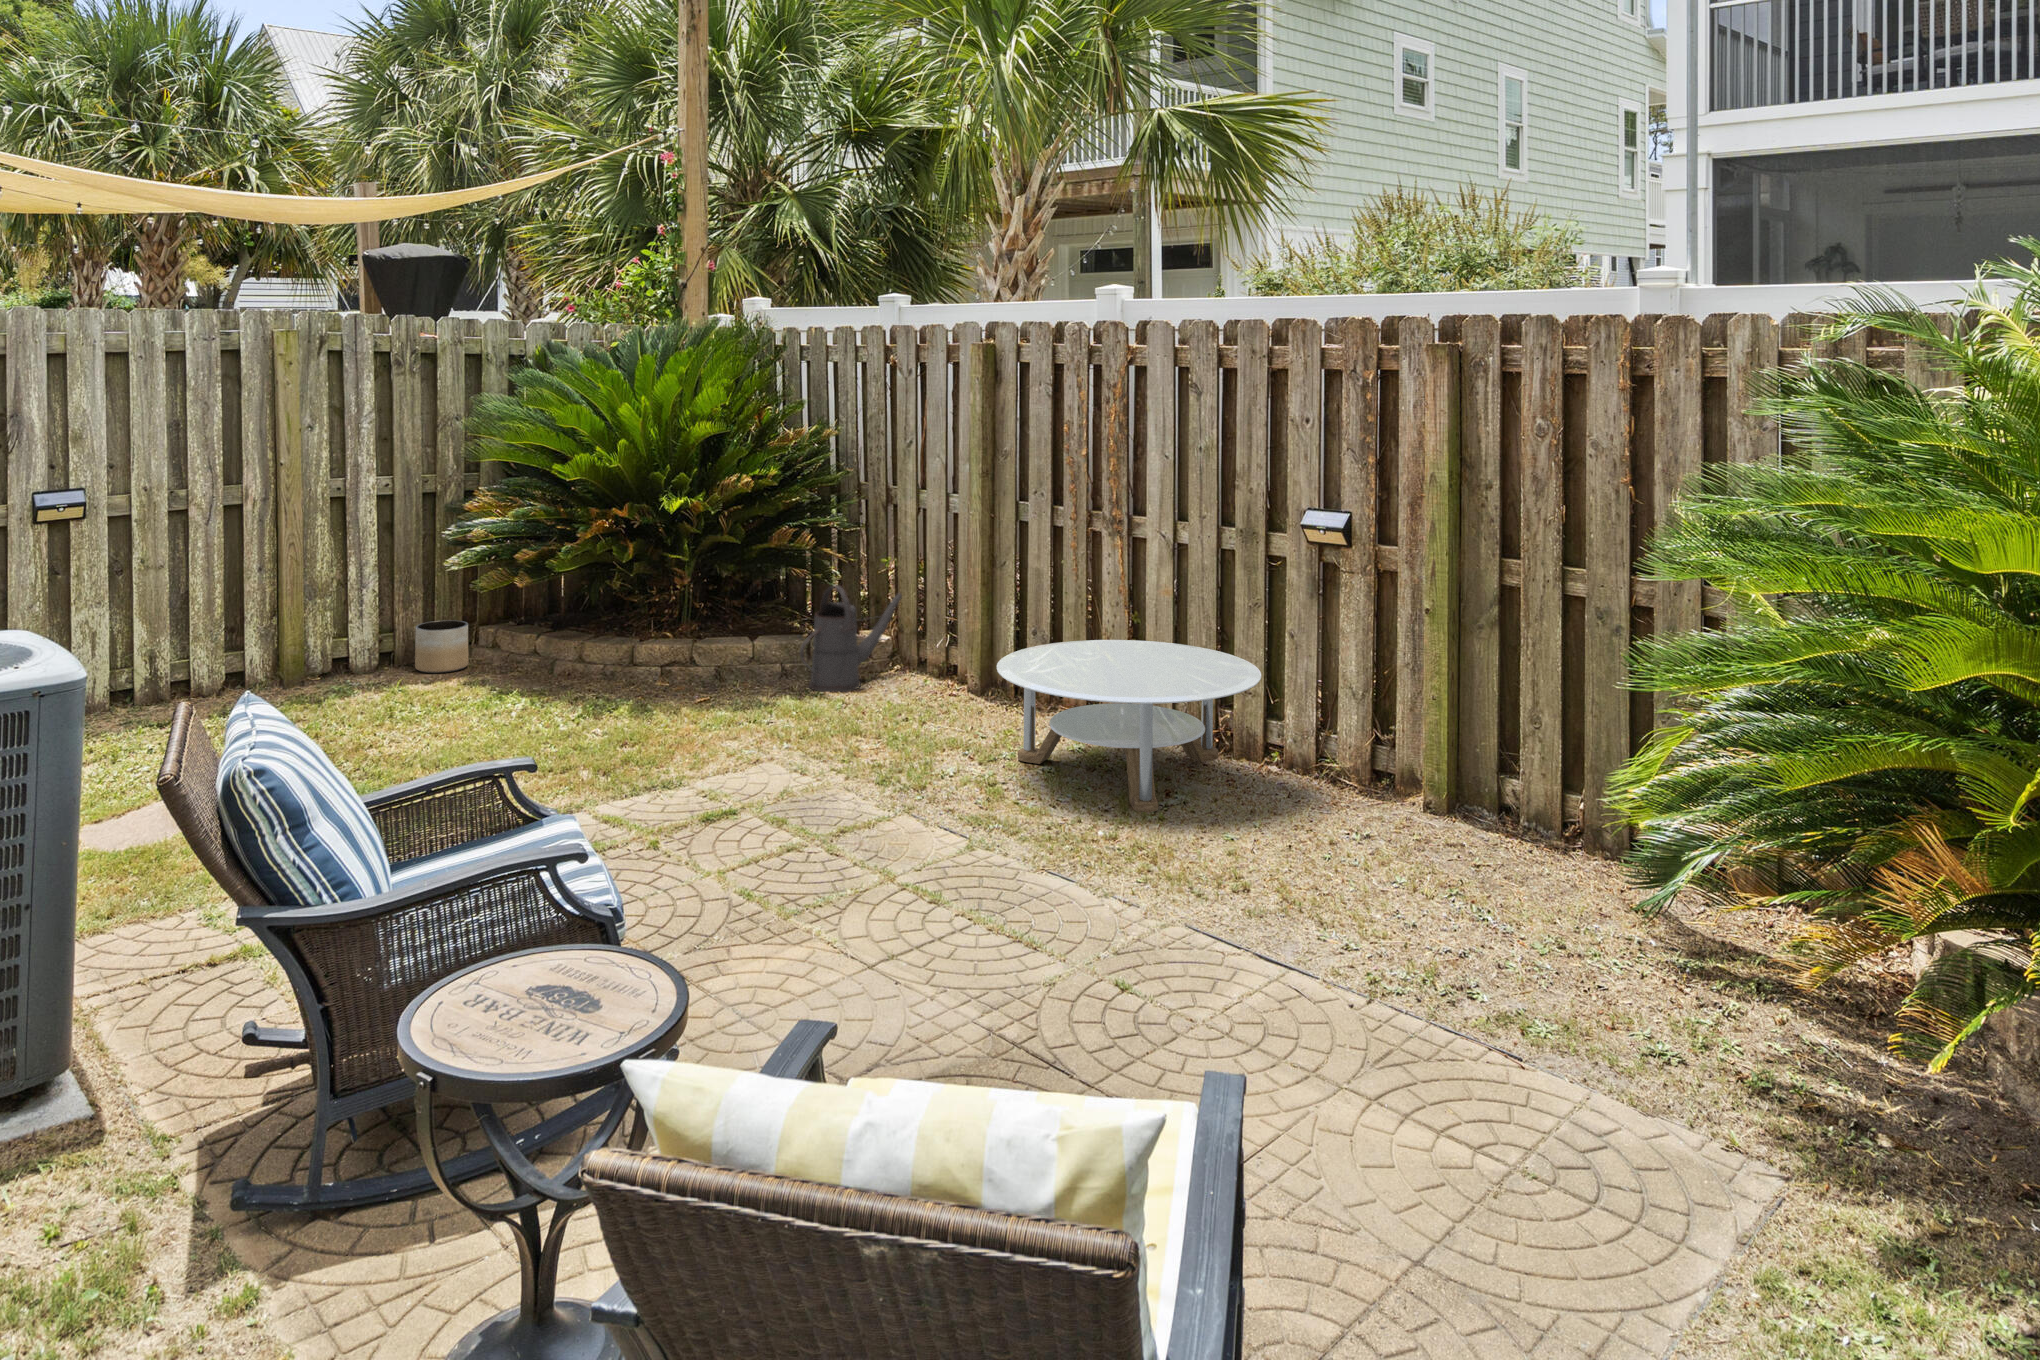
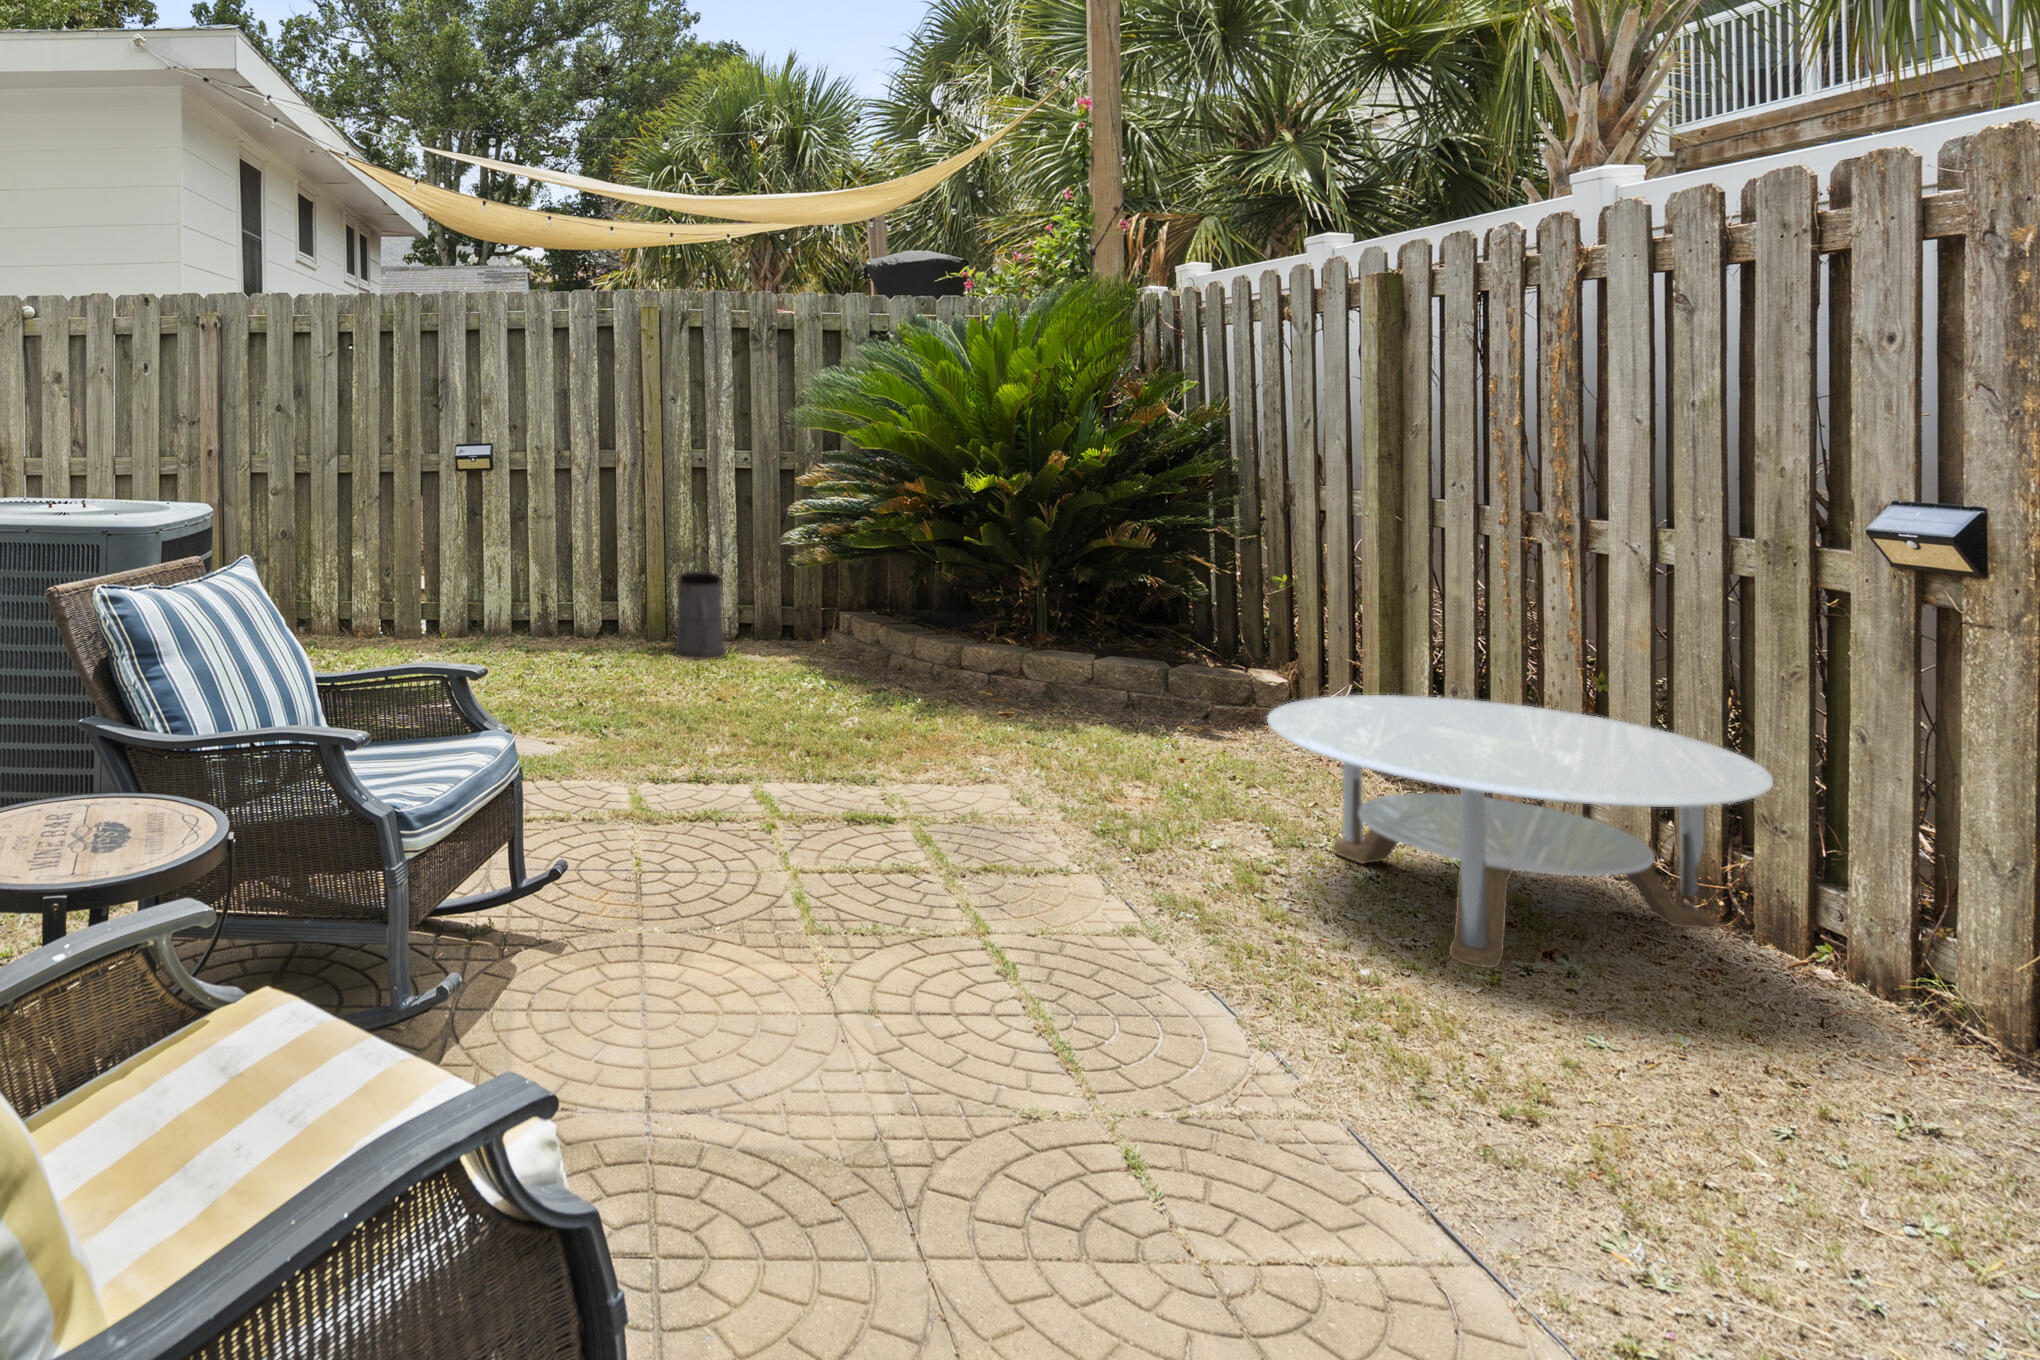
watering can: present [800,585,902,692] -> present [674,555,726,660]
planter: present [415,620,469,673] -> none [767,598,818,649]

